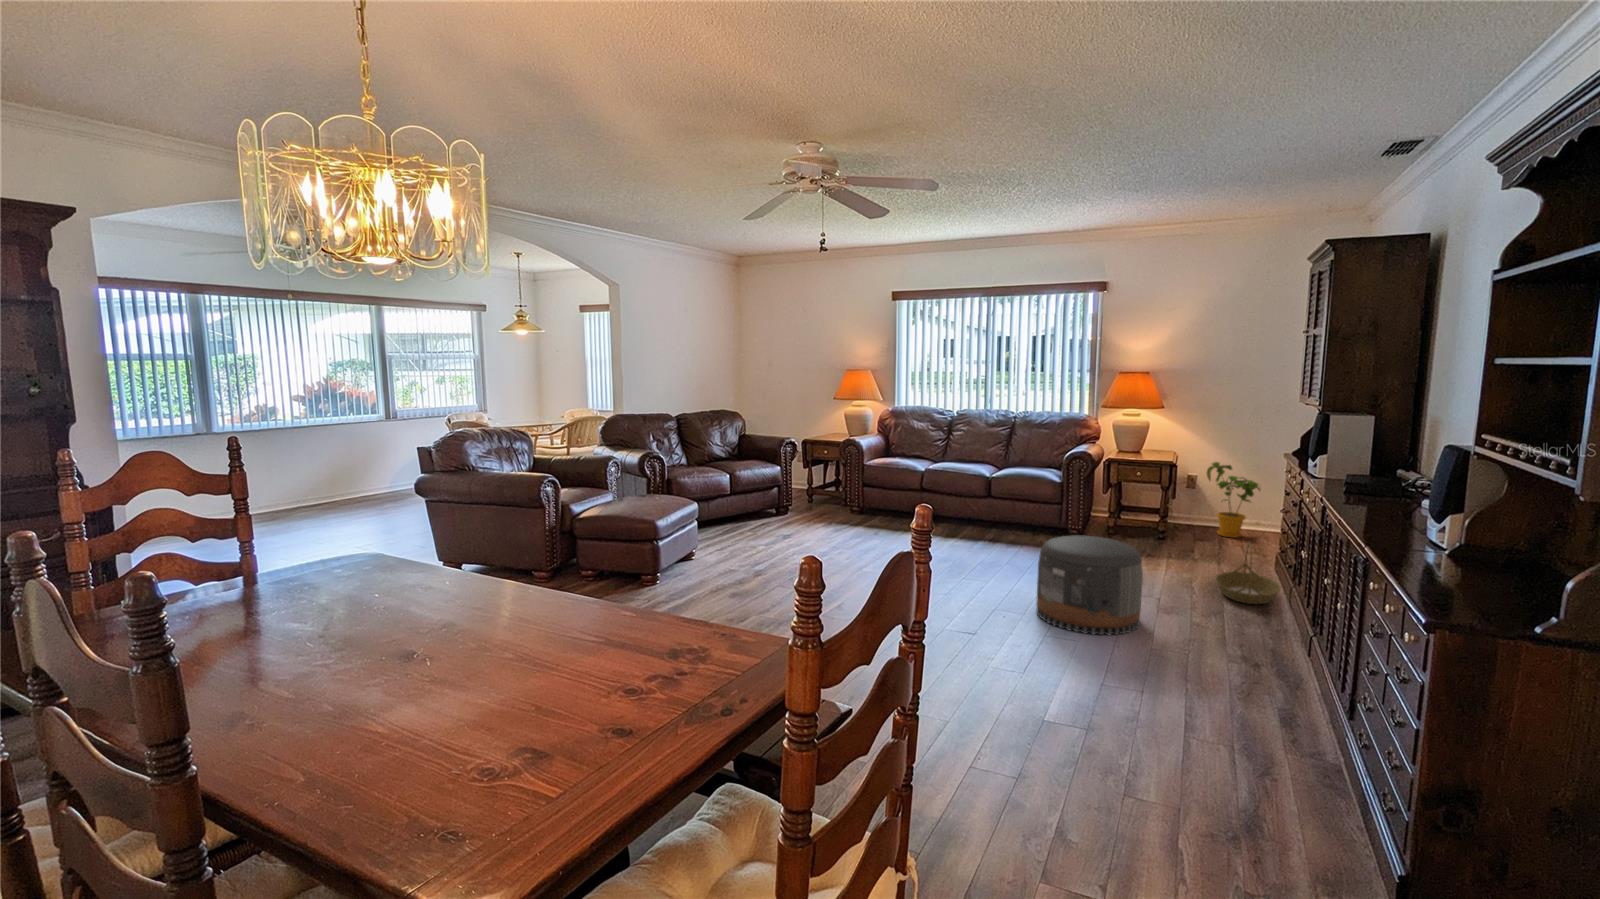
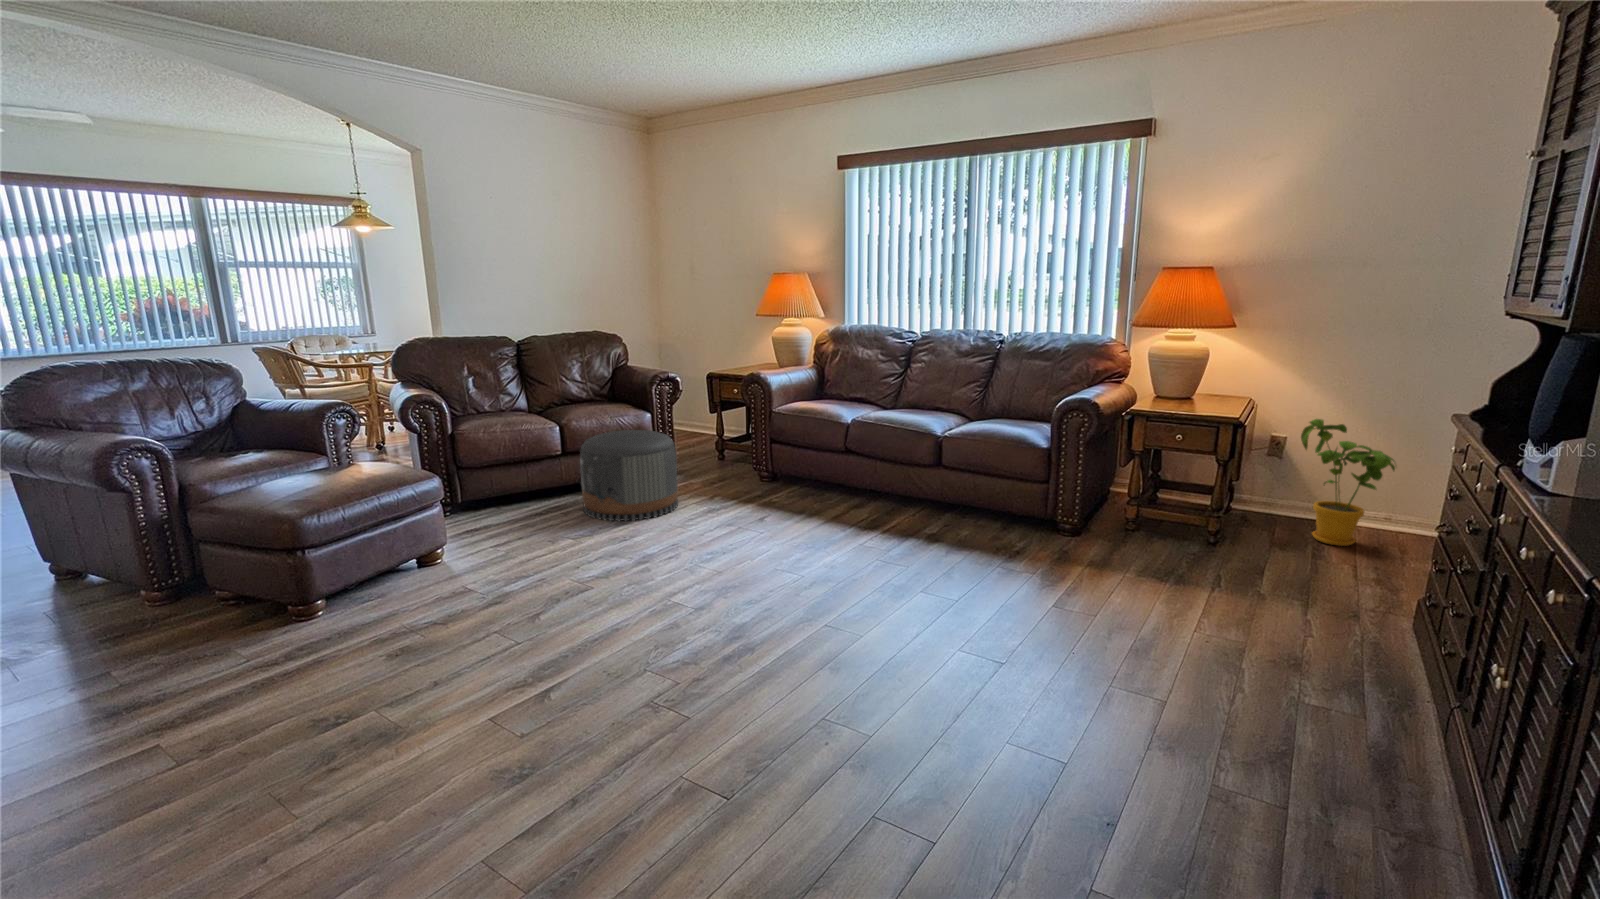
pouf: present [1036,535,1143,635] -> present [580,430,678,521]
basket: present [1215,542,1280,604] -> none [1285,590,1422,725]

